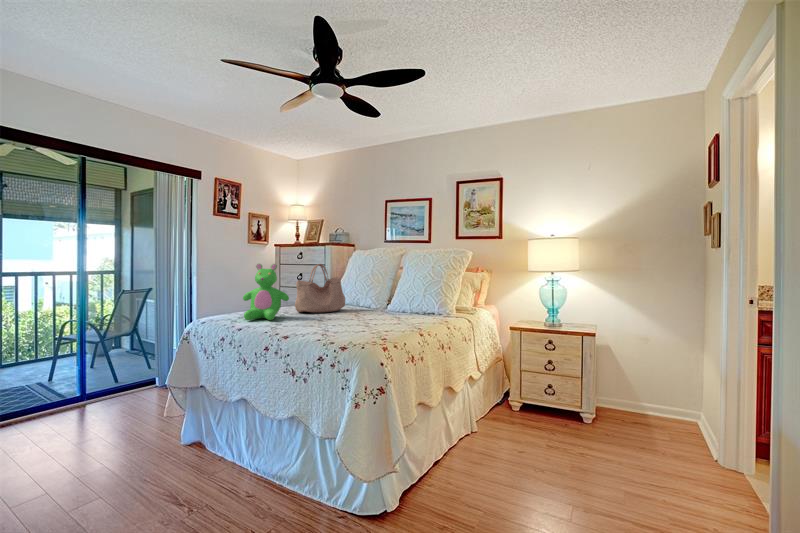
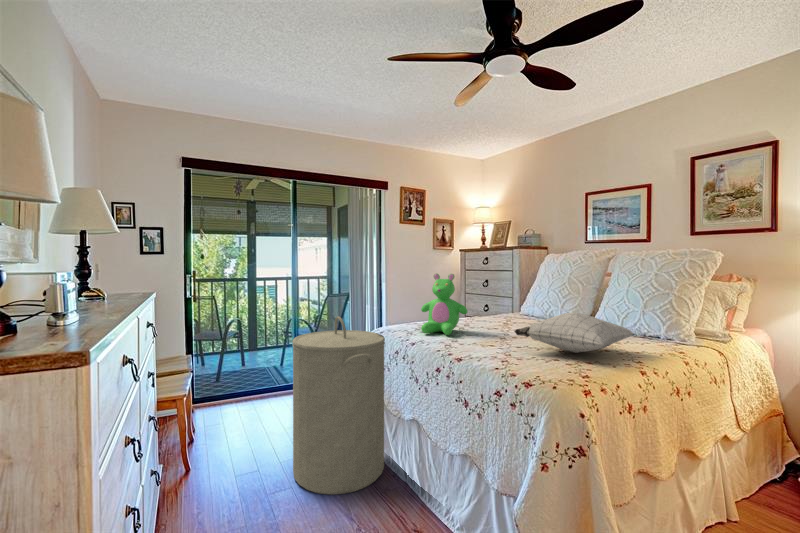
handbag: present [295,264,345,313] -> none [475,272,533,328]
pillow: none [332,293,418,325] -> present [514,312,633,353]
laundry hamper: none [86,307,205,497] -> present [292,316,385,495]

